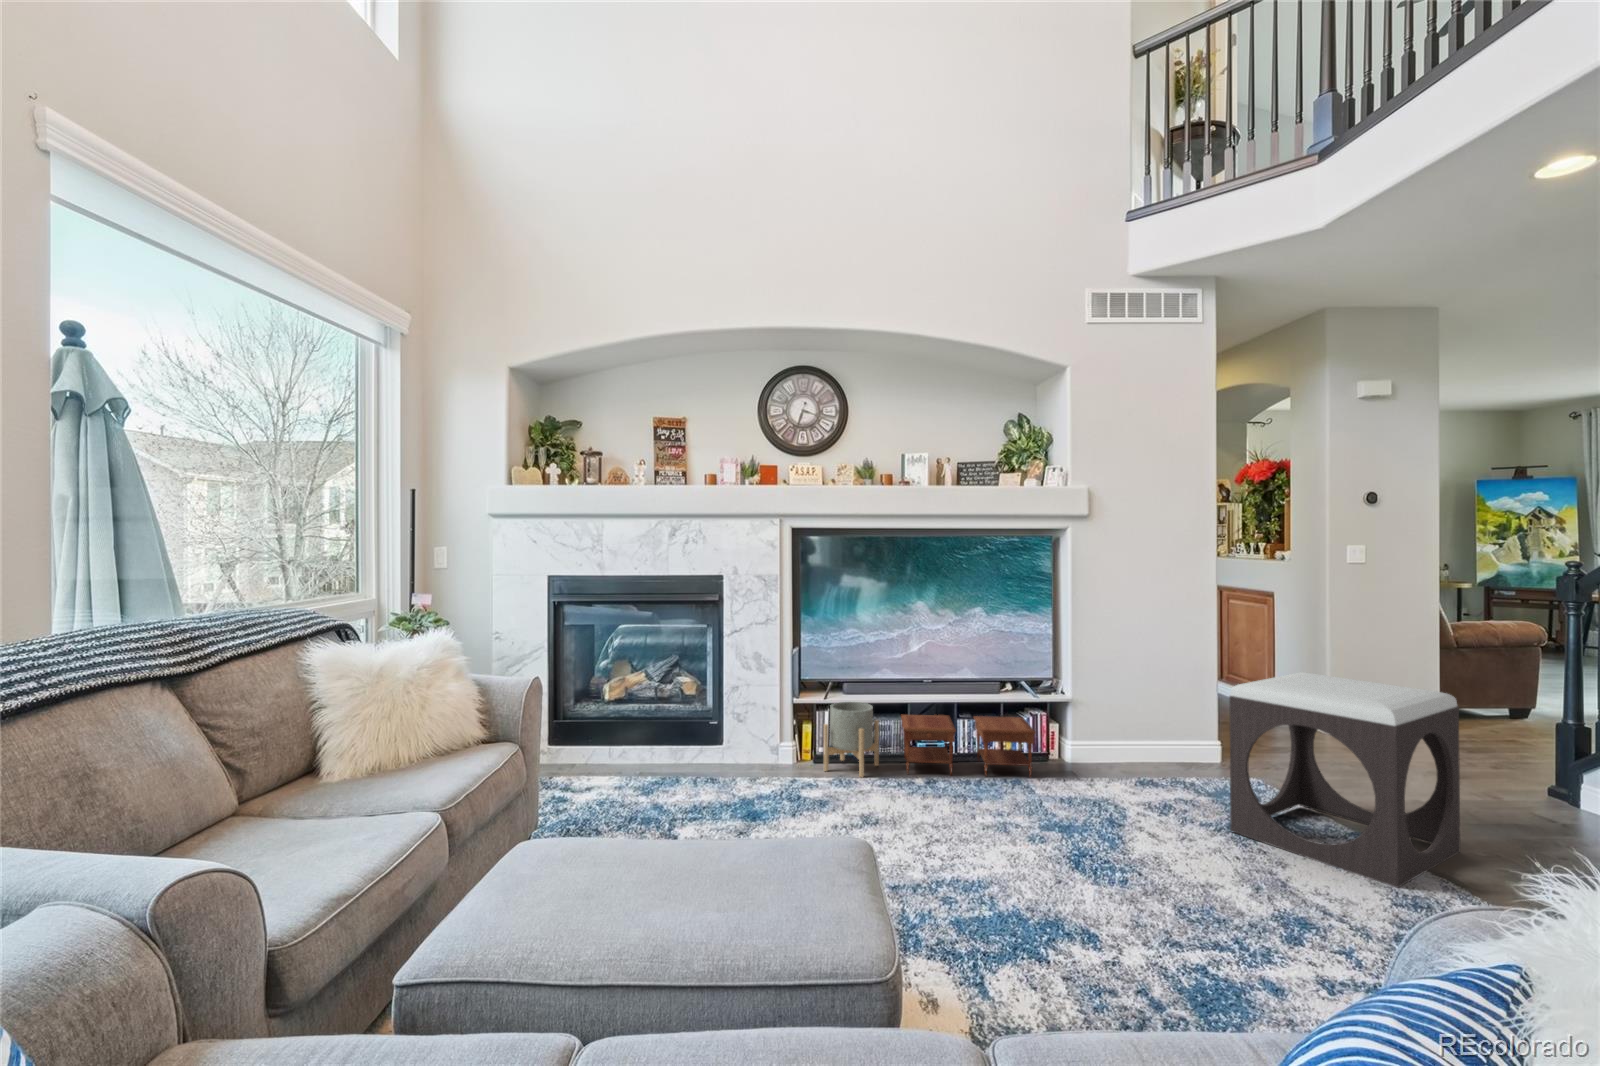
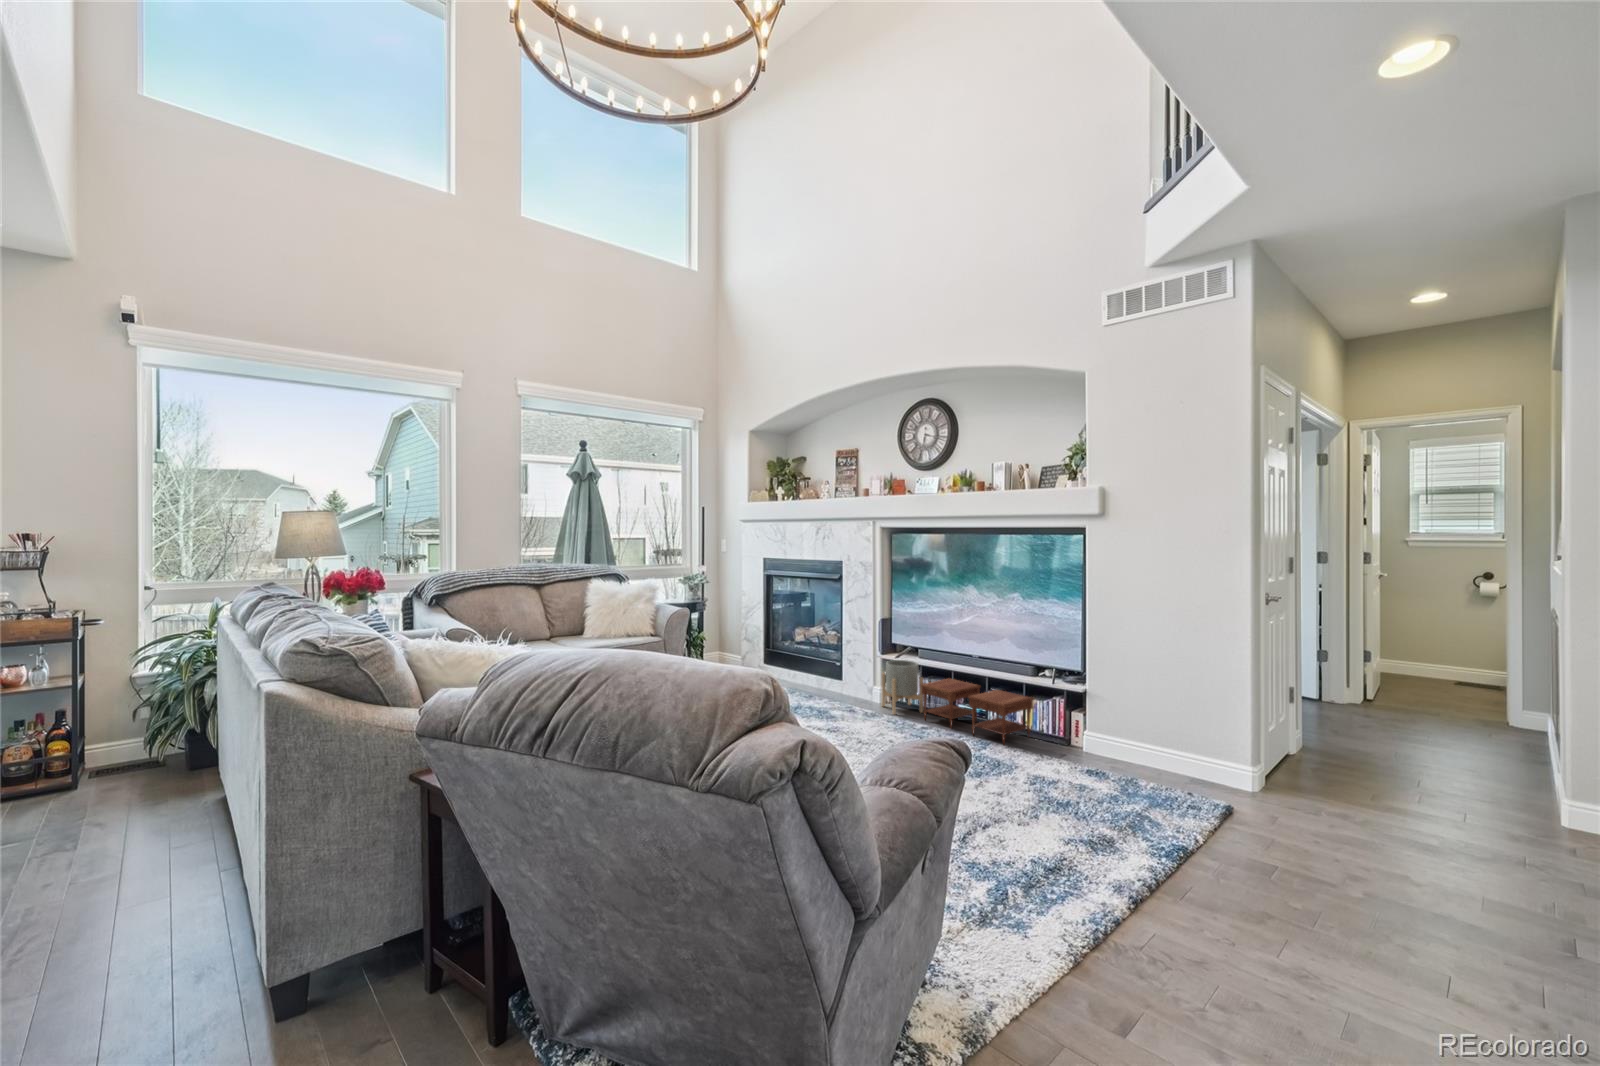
footstool: present [1229,672,1460,888] -> none [1041,676,1225,898]

